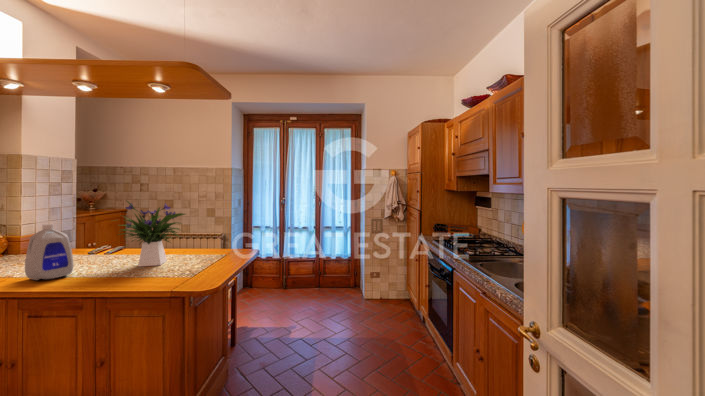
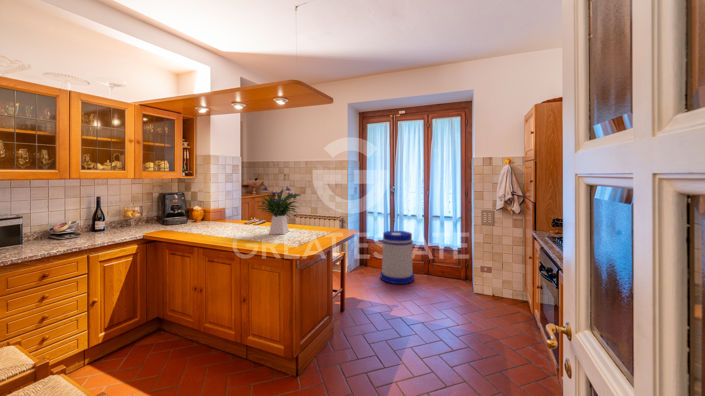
bottle: present [25,224,74,280] -> none [206,199,231,236]
trash can: none [272,244,308,301] -> present [381,231,414,284]

